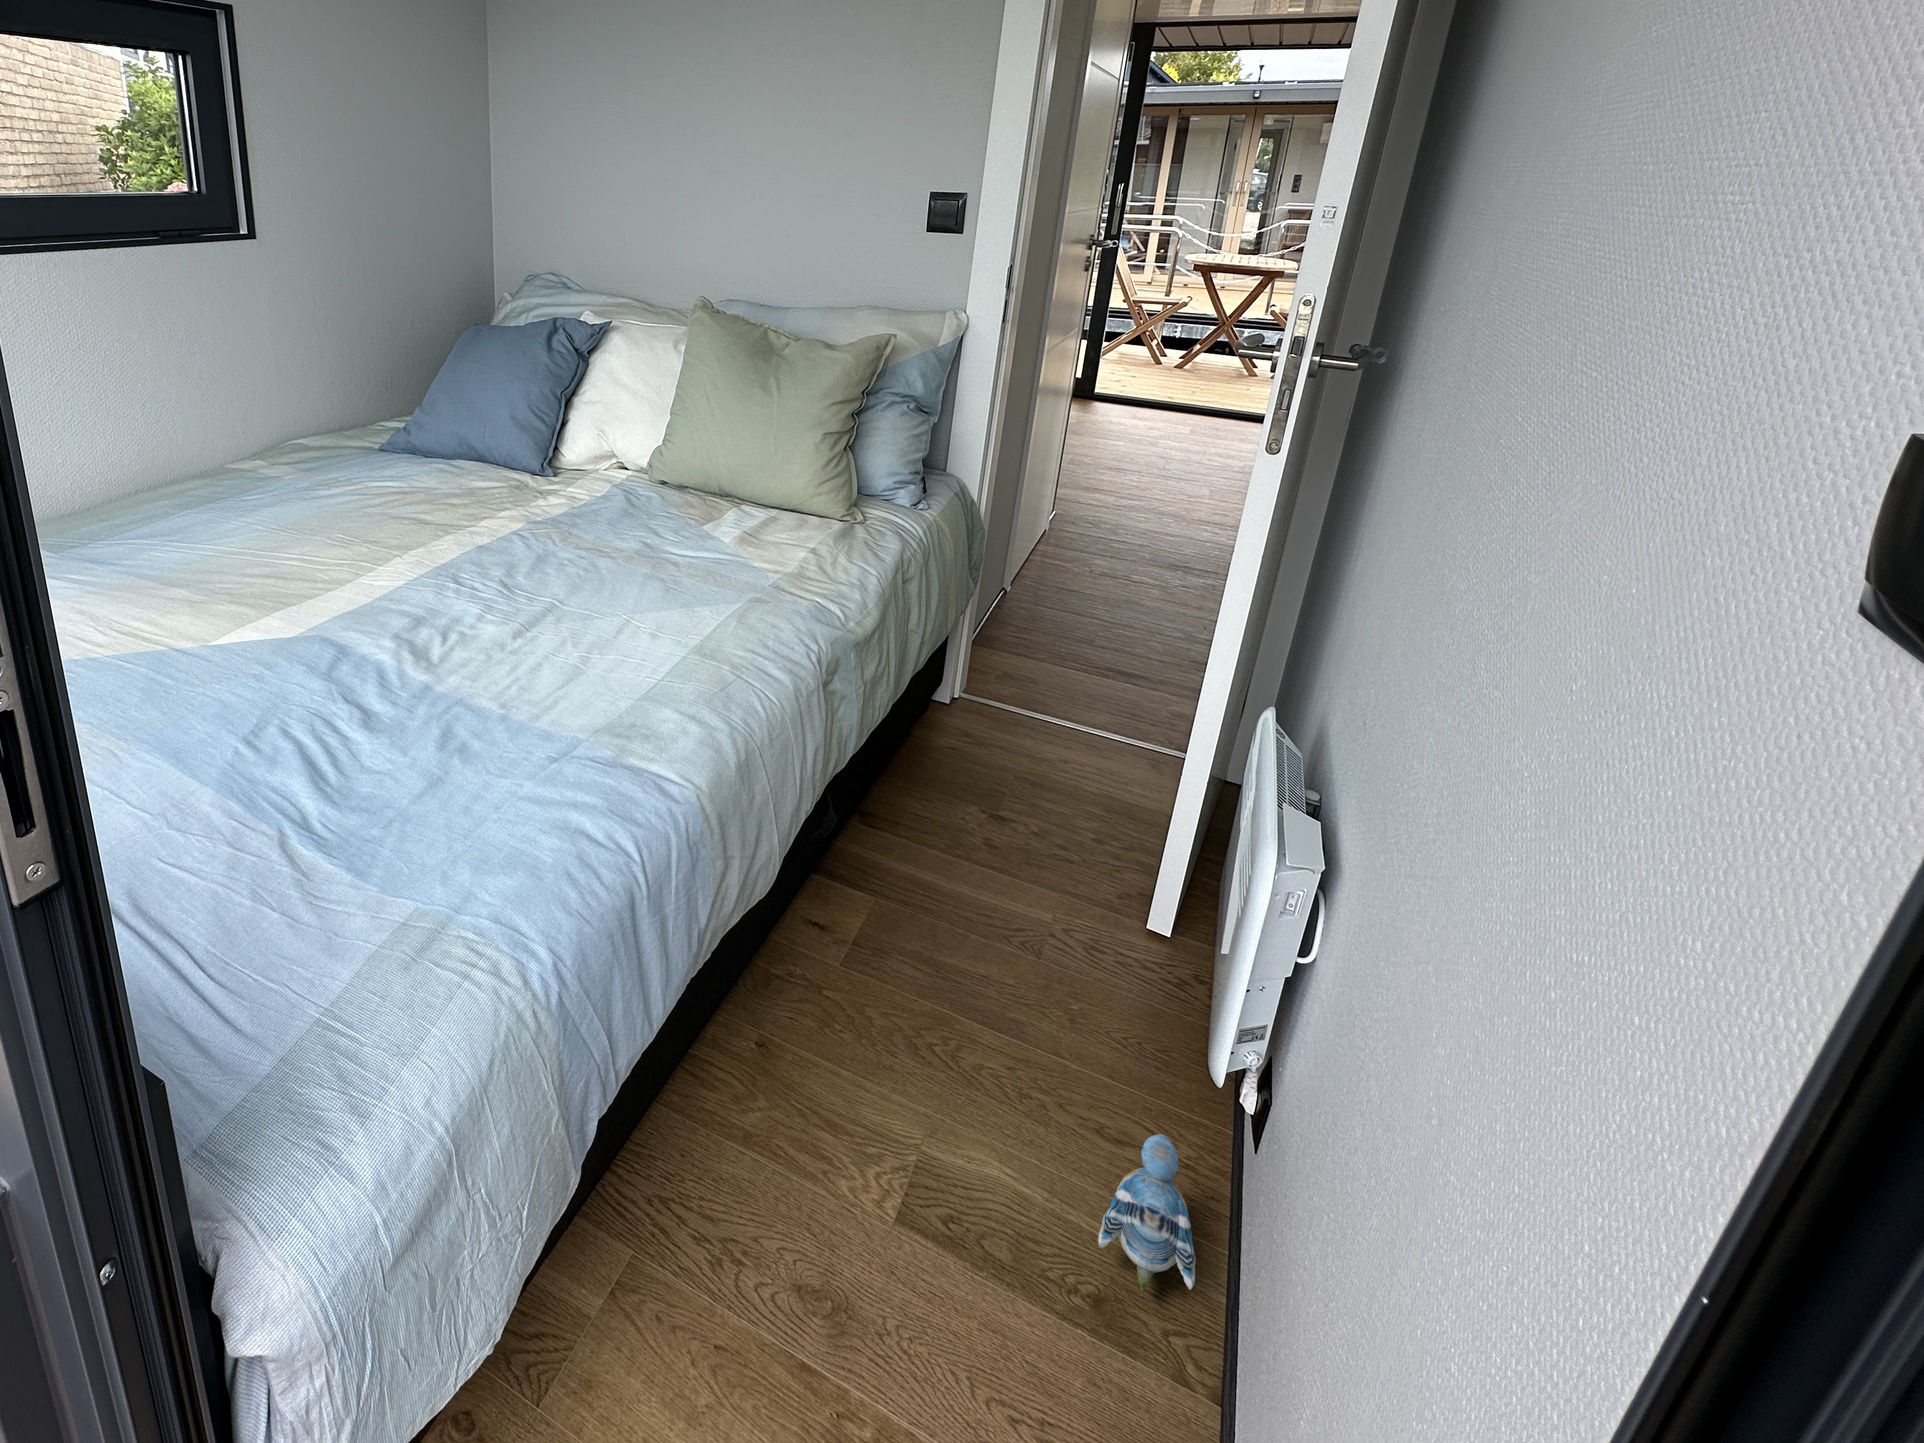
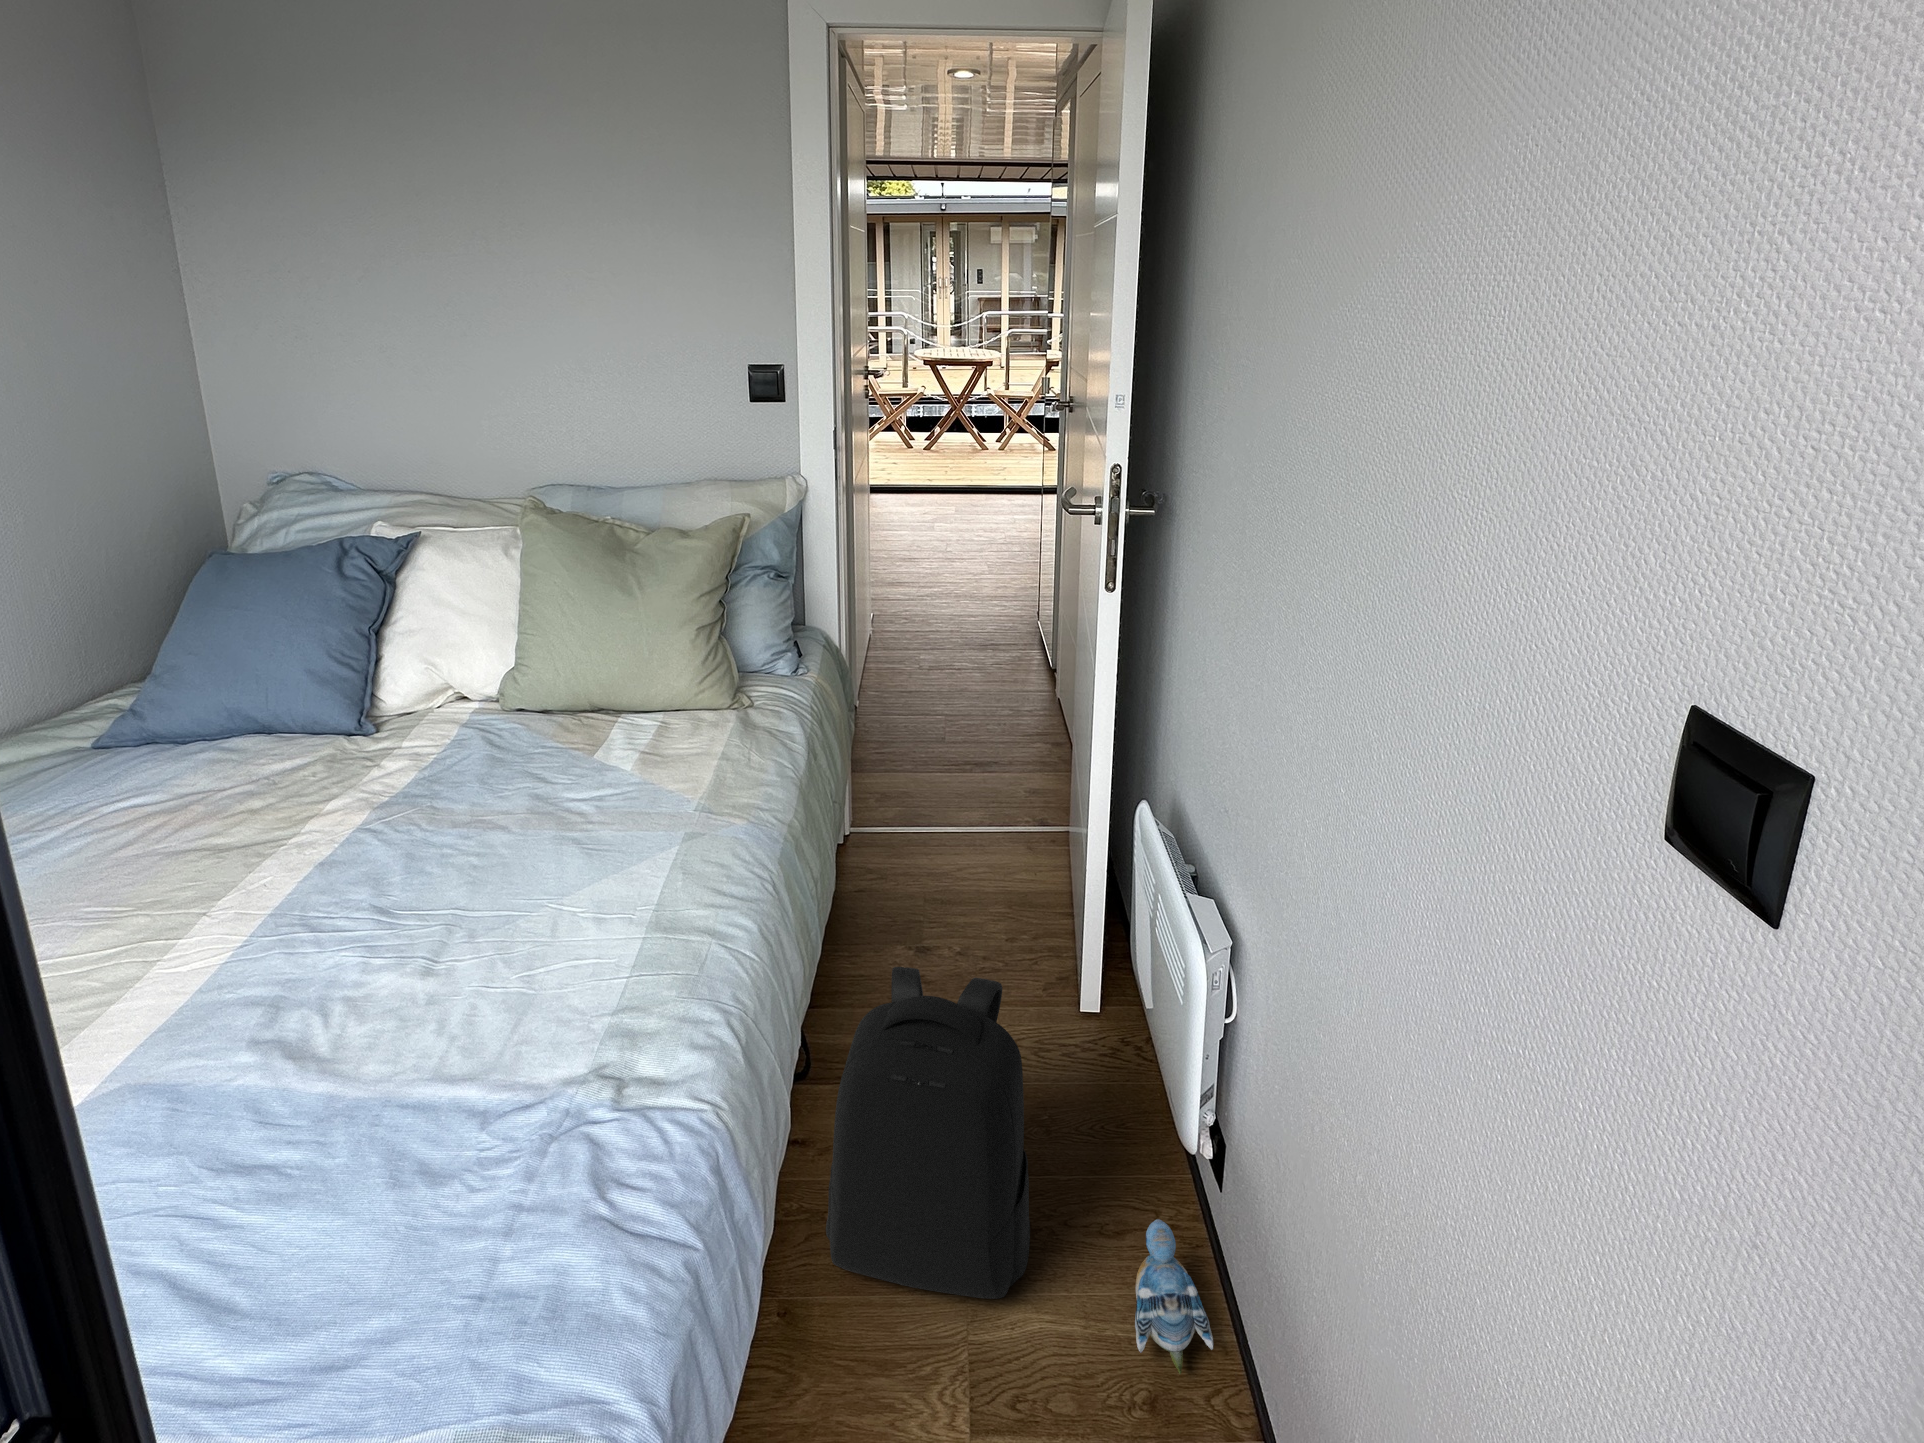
backpack: none [809,776,1037,1130] -> present [826,967,1030,1299]

